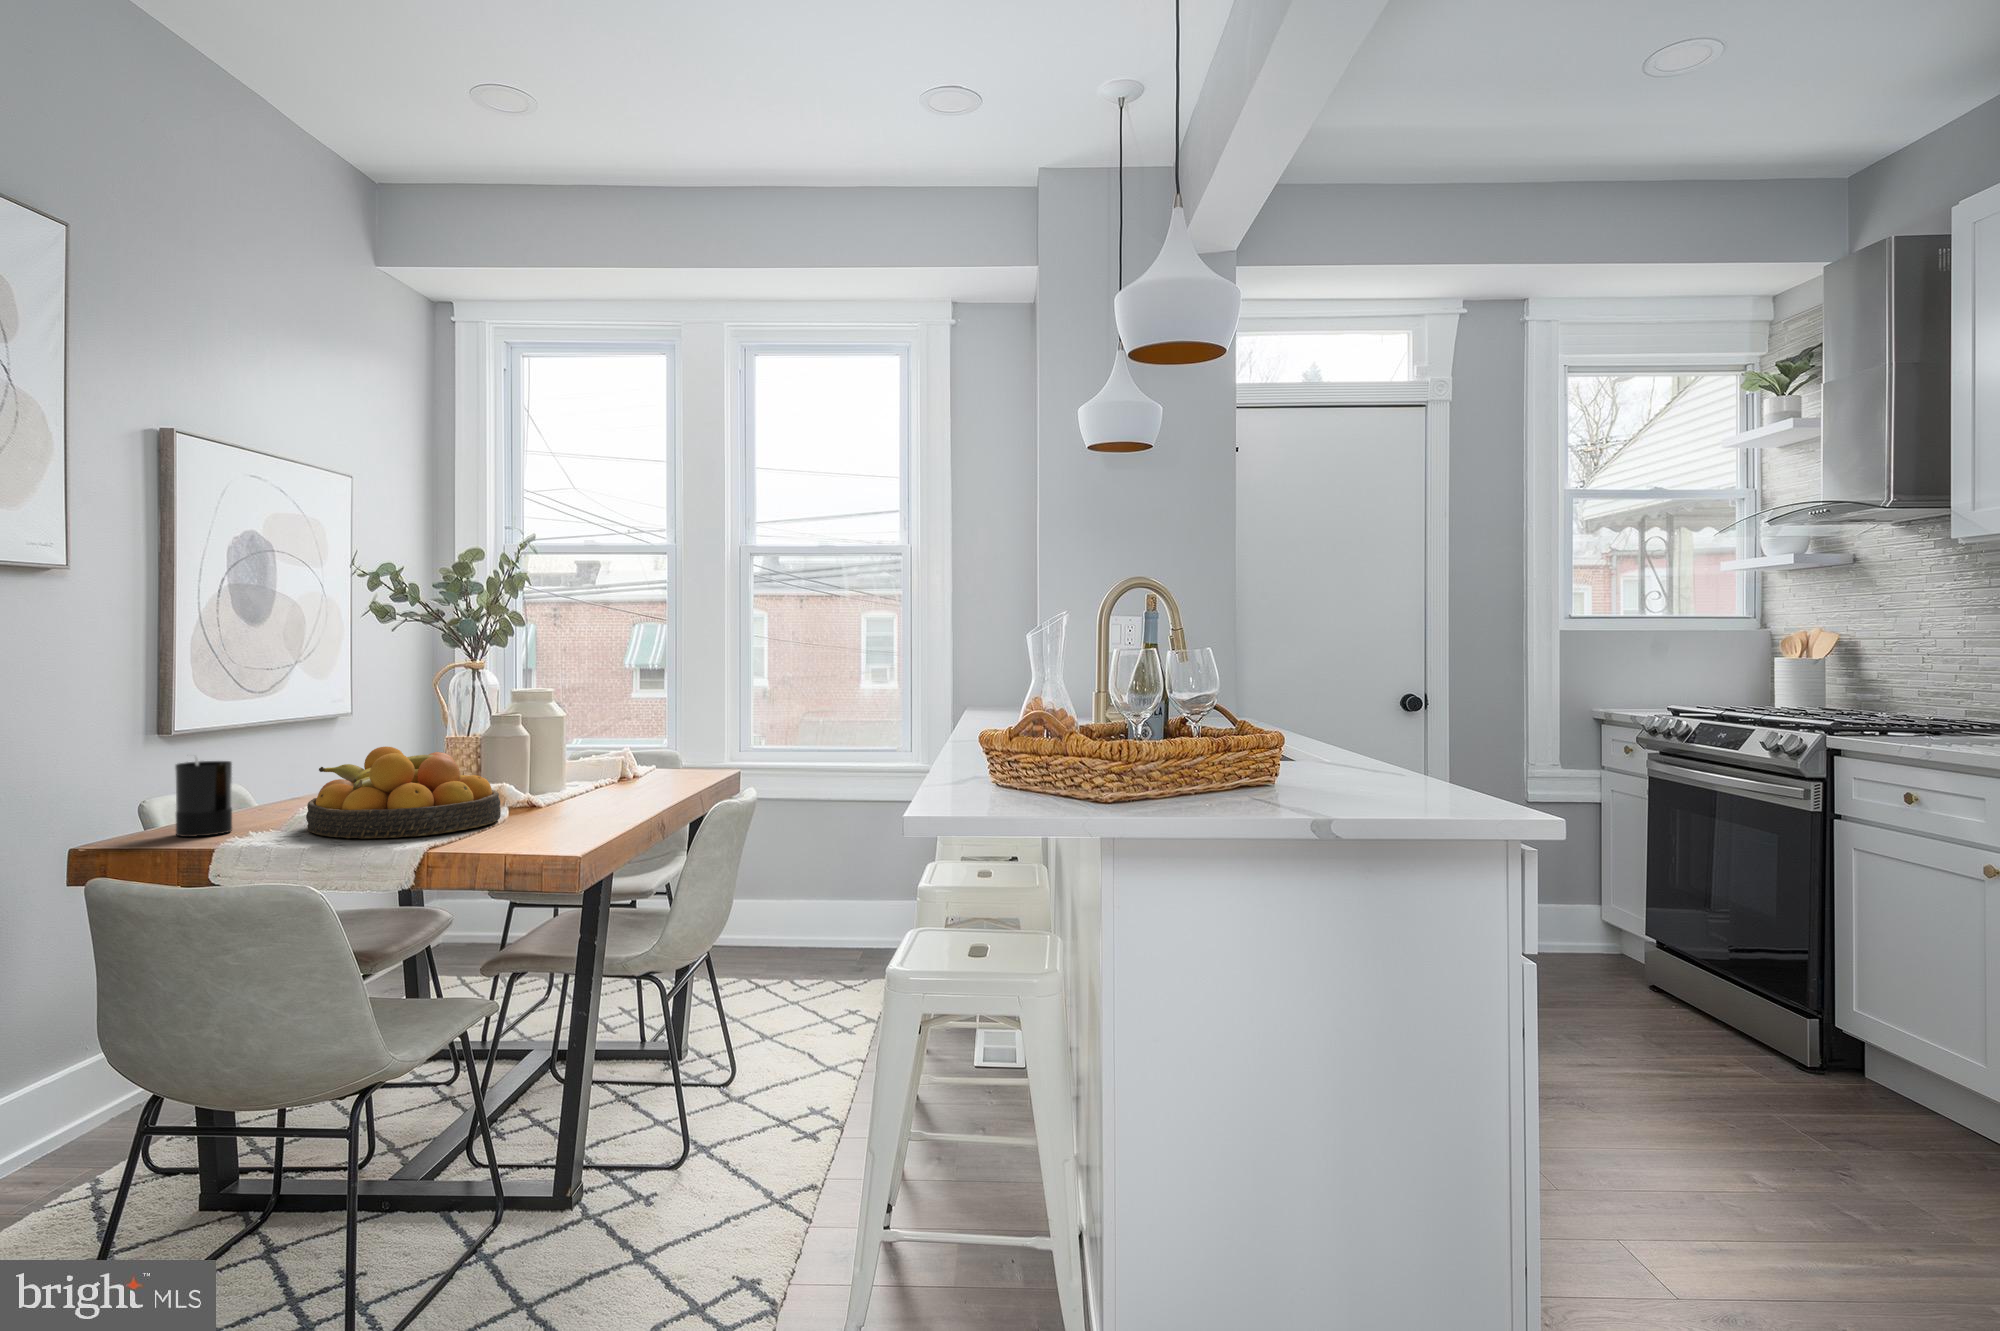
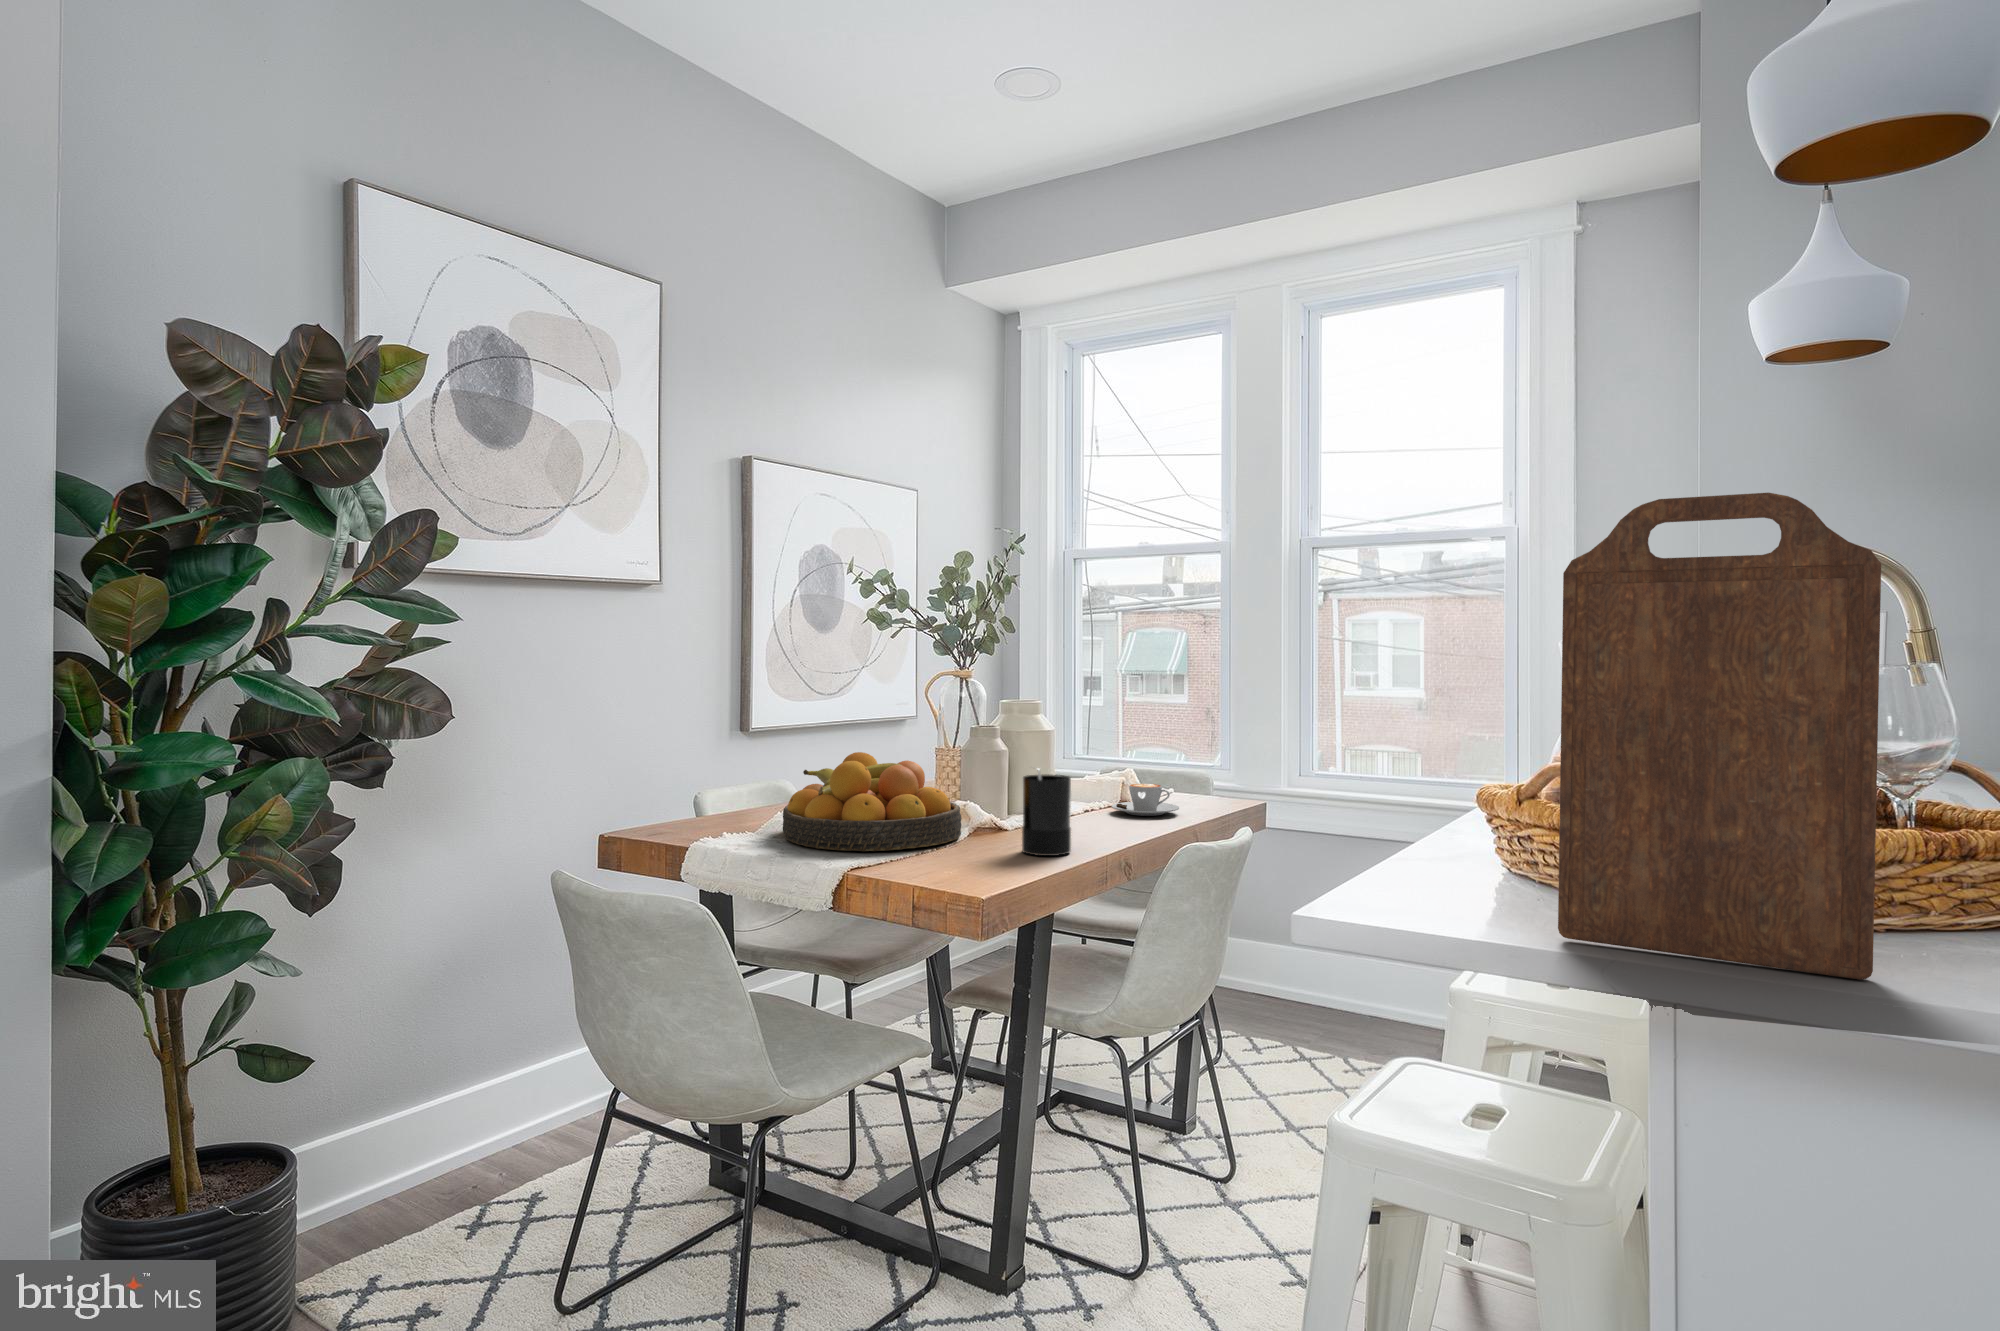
cutting board: none [1057,558,1206,812] -> present [1558,493,1881,980]
candle: present [175,756,232,837] -> present [1022,768,1071,856]
coffee cup: none [619,763,679,790] -> present [1112,783,1179,816]

